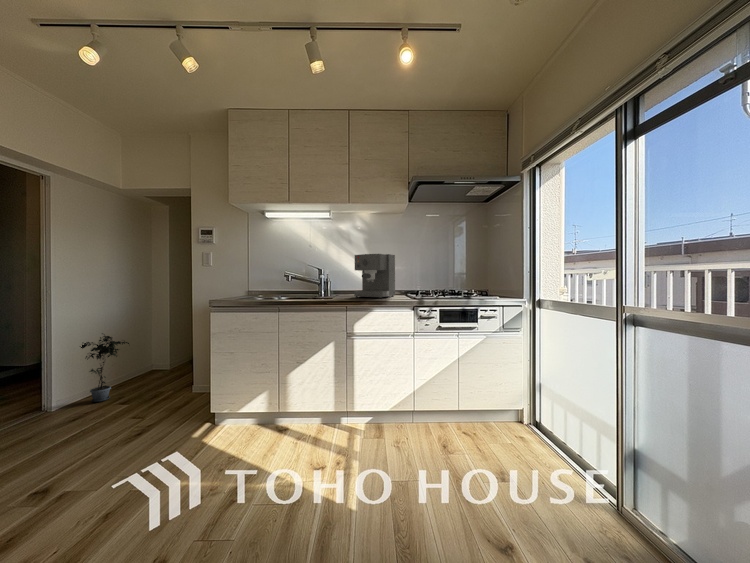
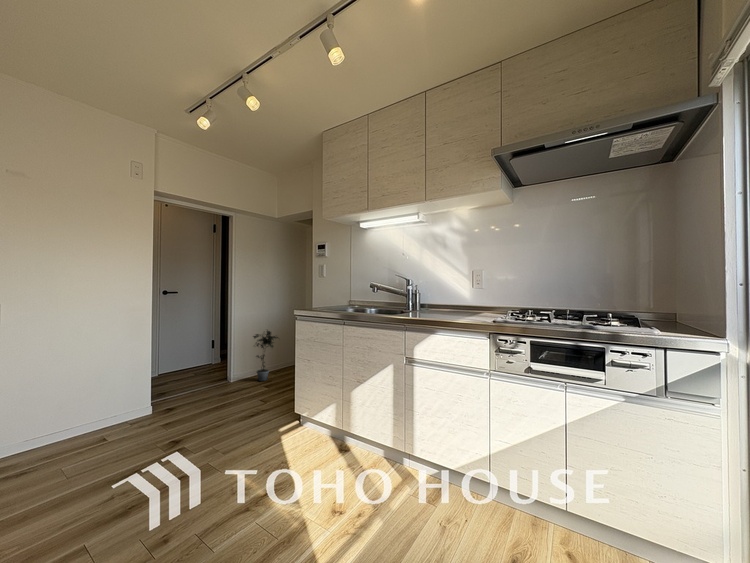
coffee maker: present [354,254,395,298] -> none [430,259,490,317]

